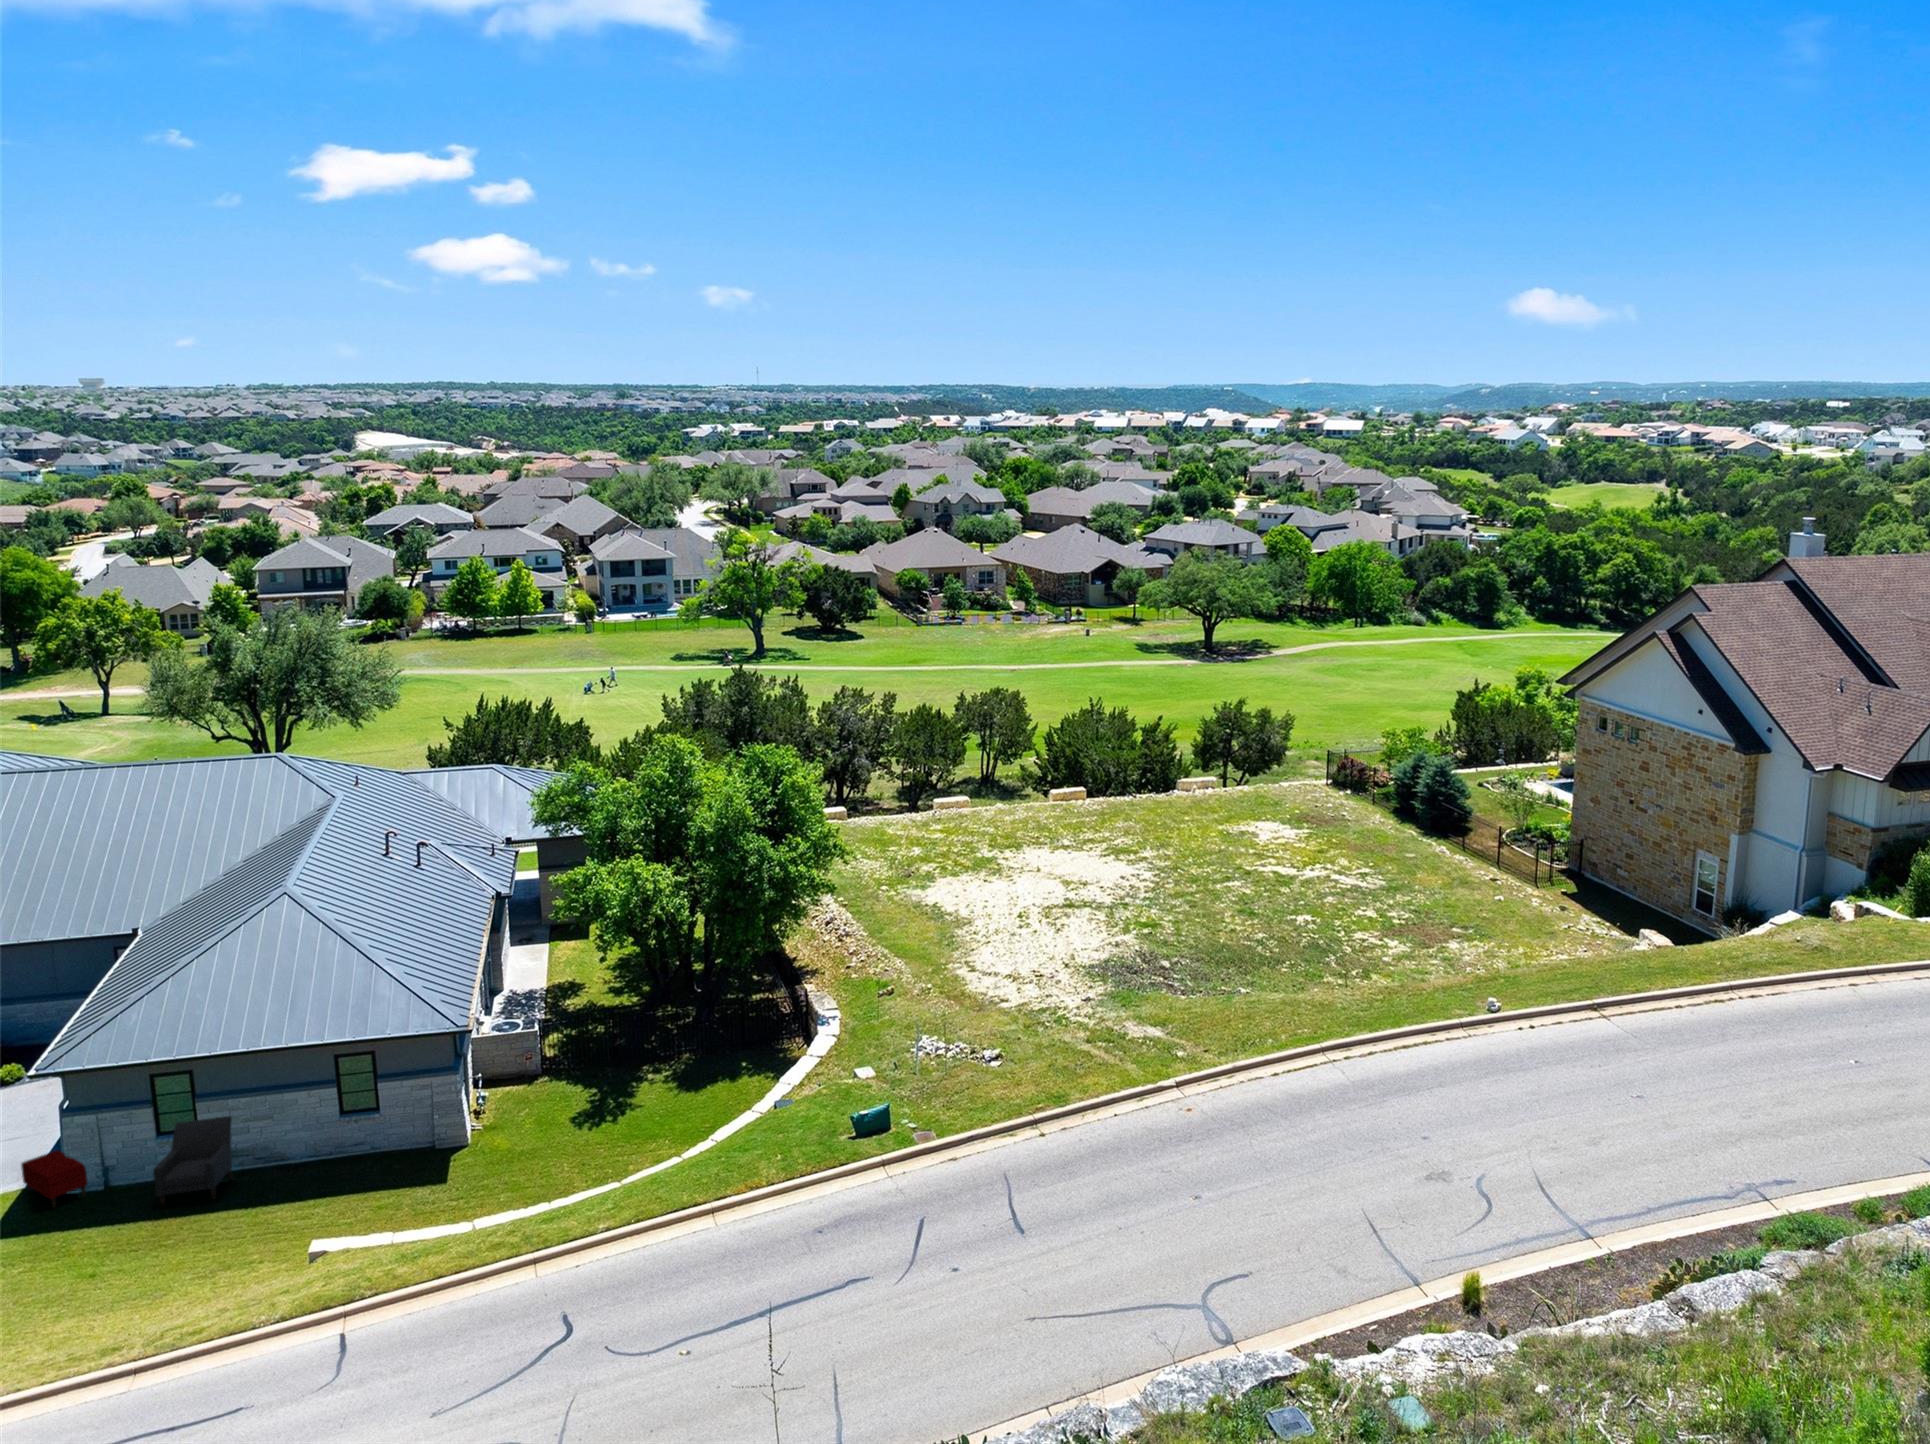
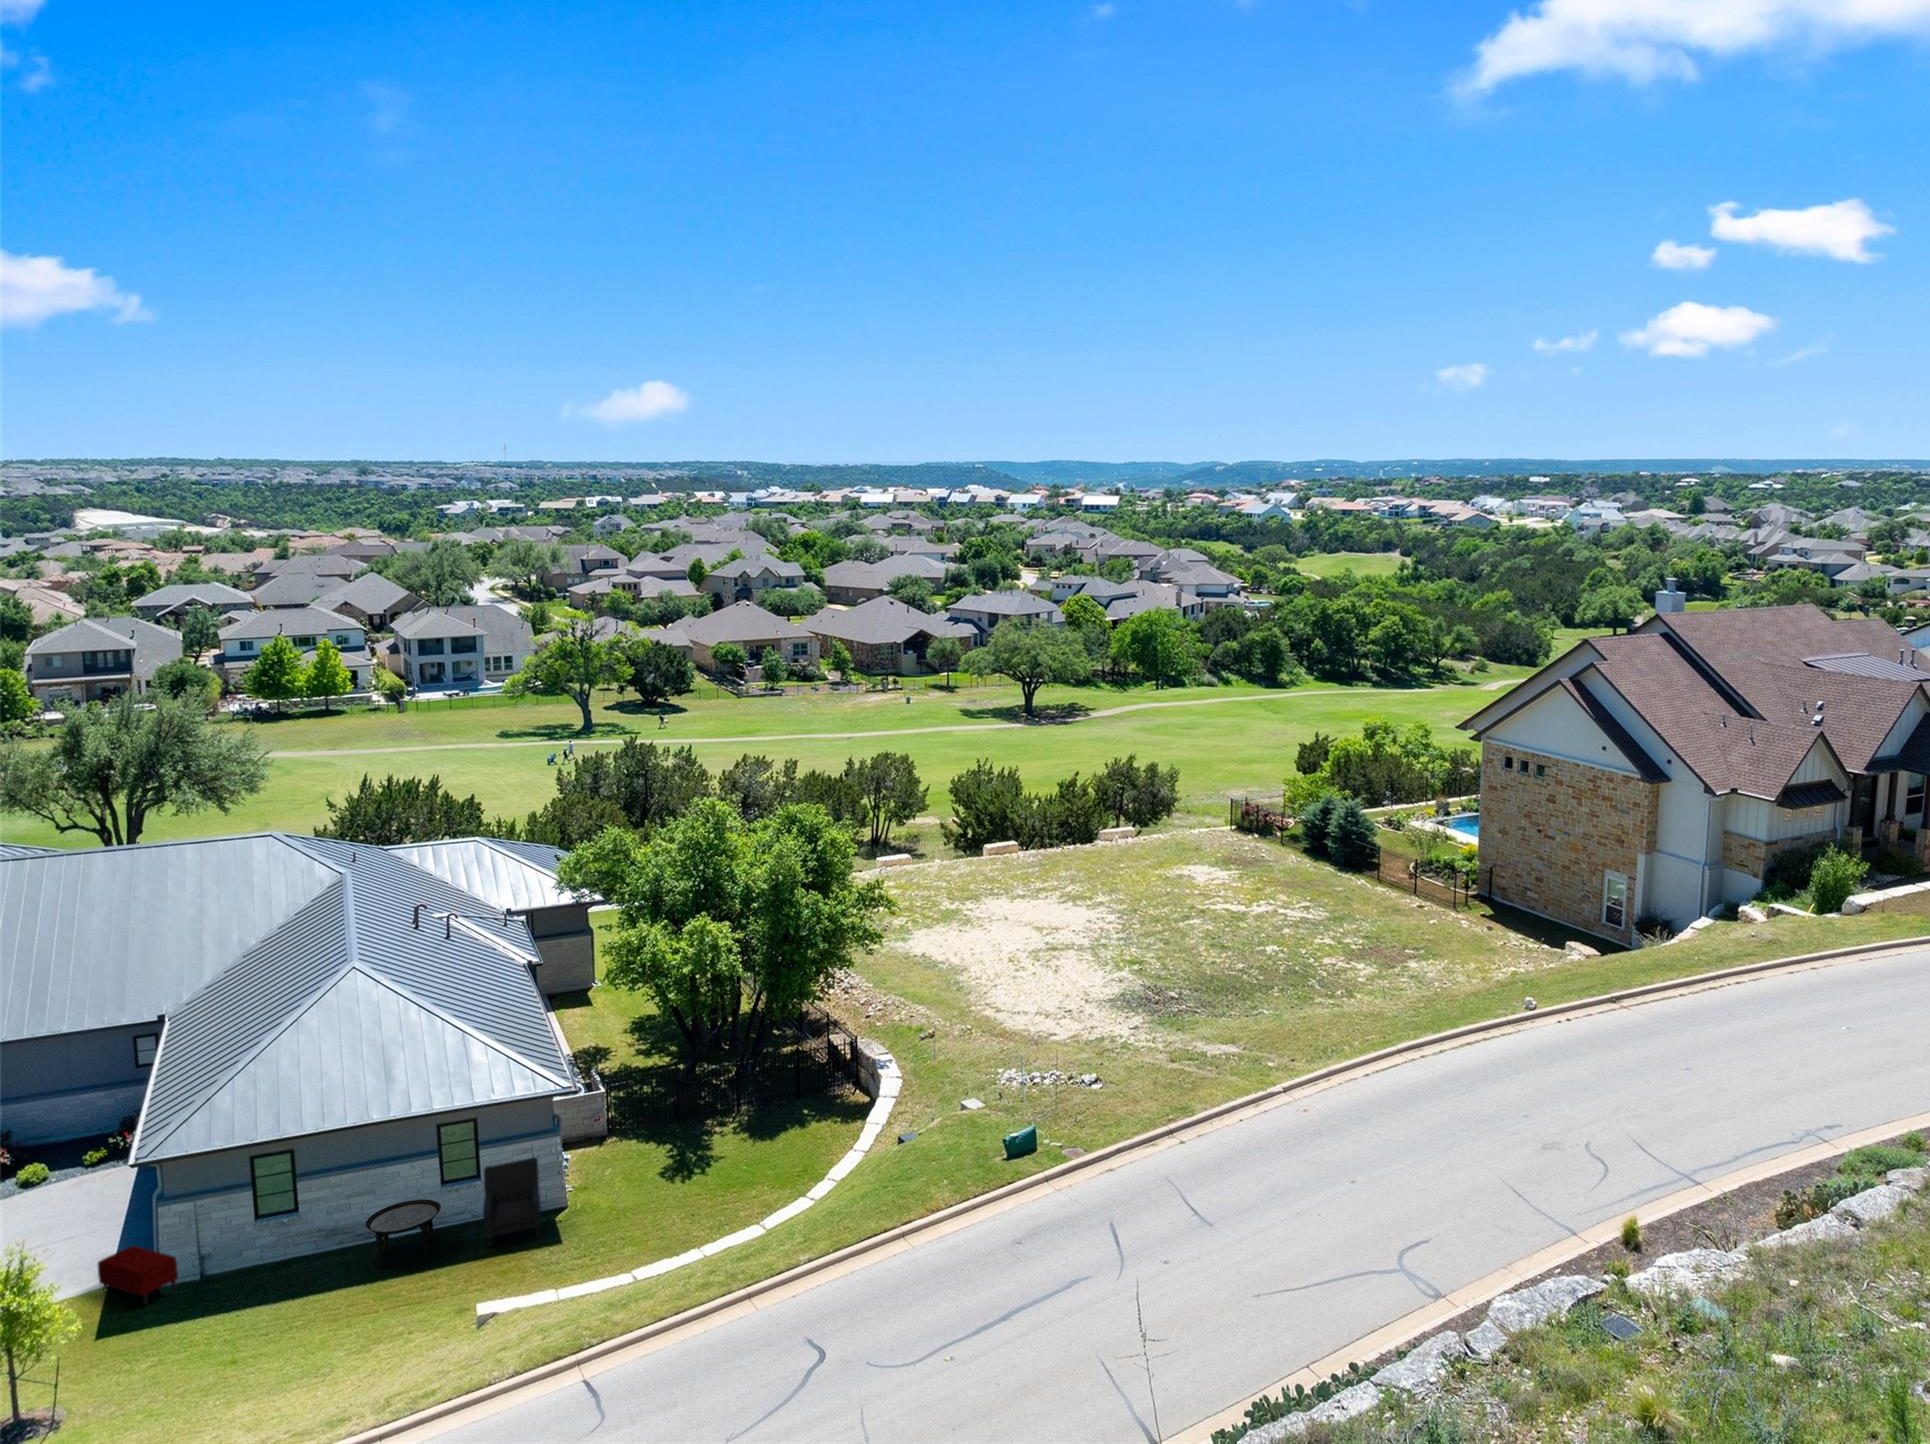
chair: present [153,1116,233,1206] -> present [483,1157,541,1247]
round table: none [259,1127,335,1192] -> present [365,1200,441,1269]

